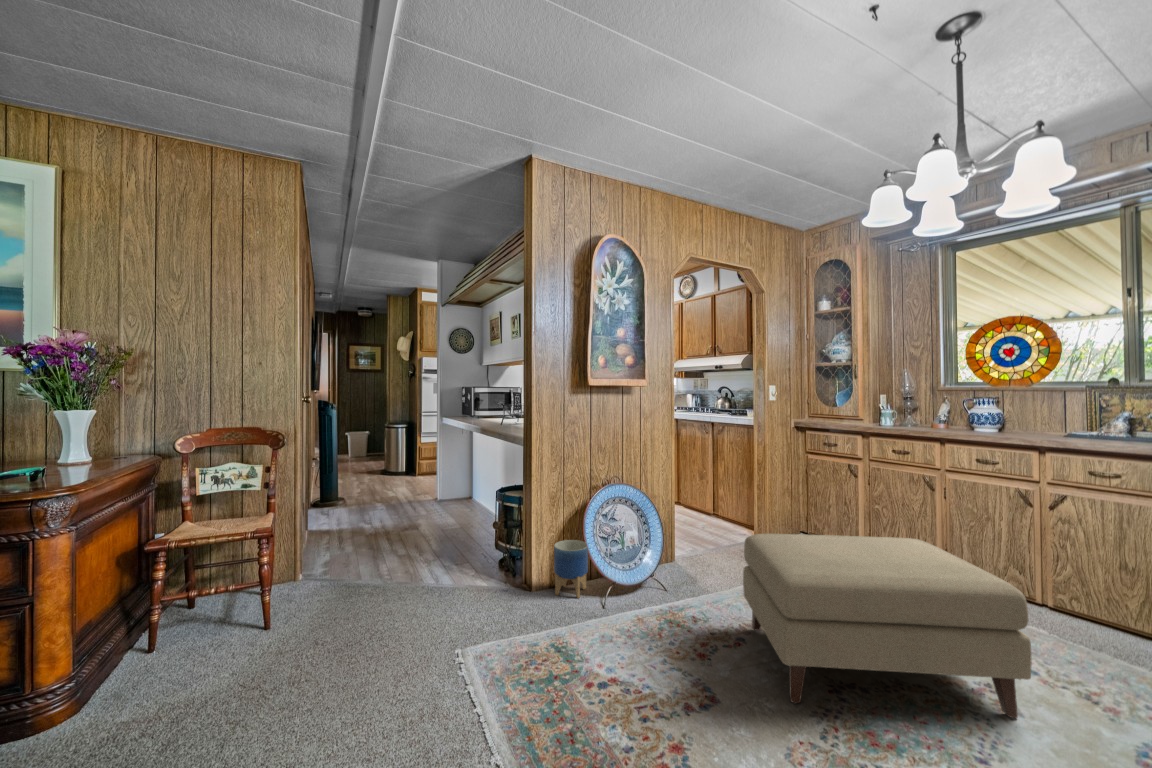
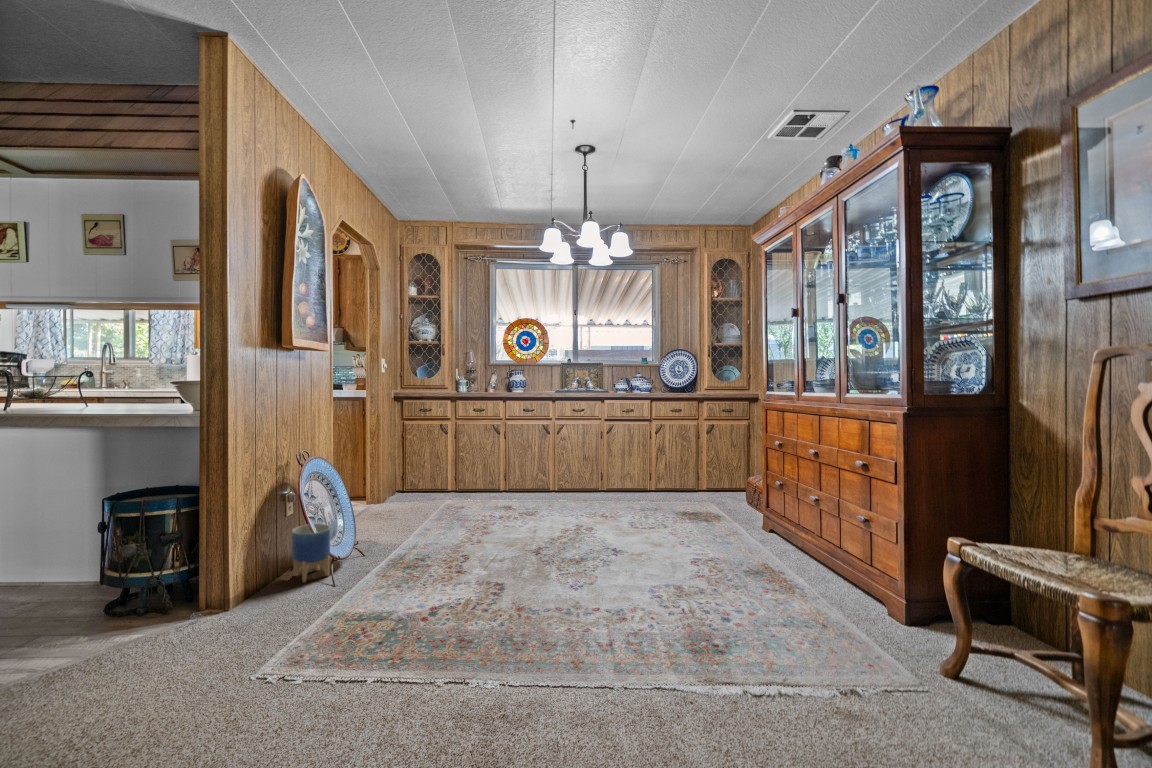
ottoman: present [743,534,1031,718] -> none [466,459,607,559]

